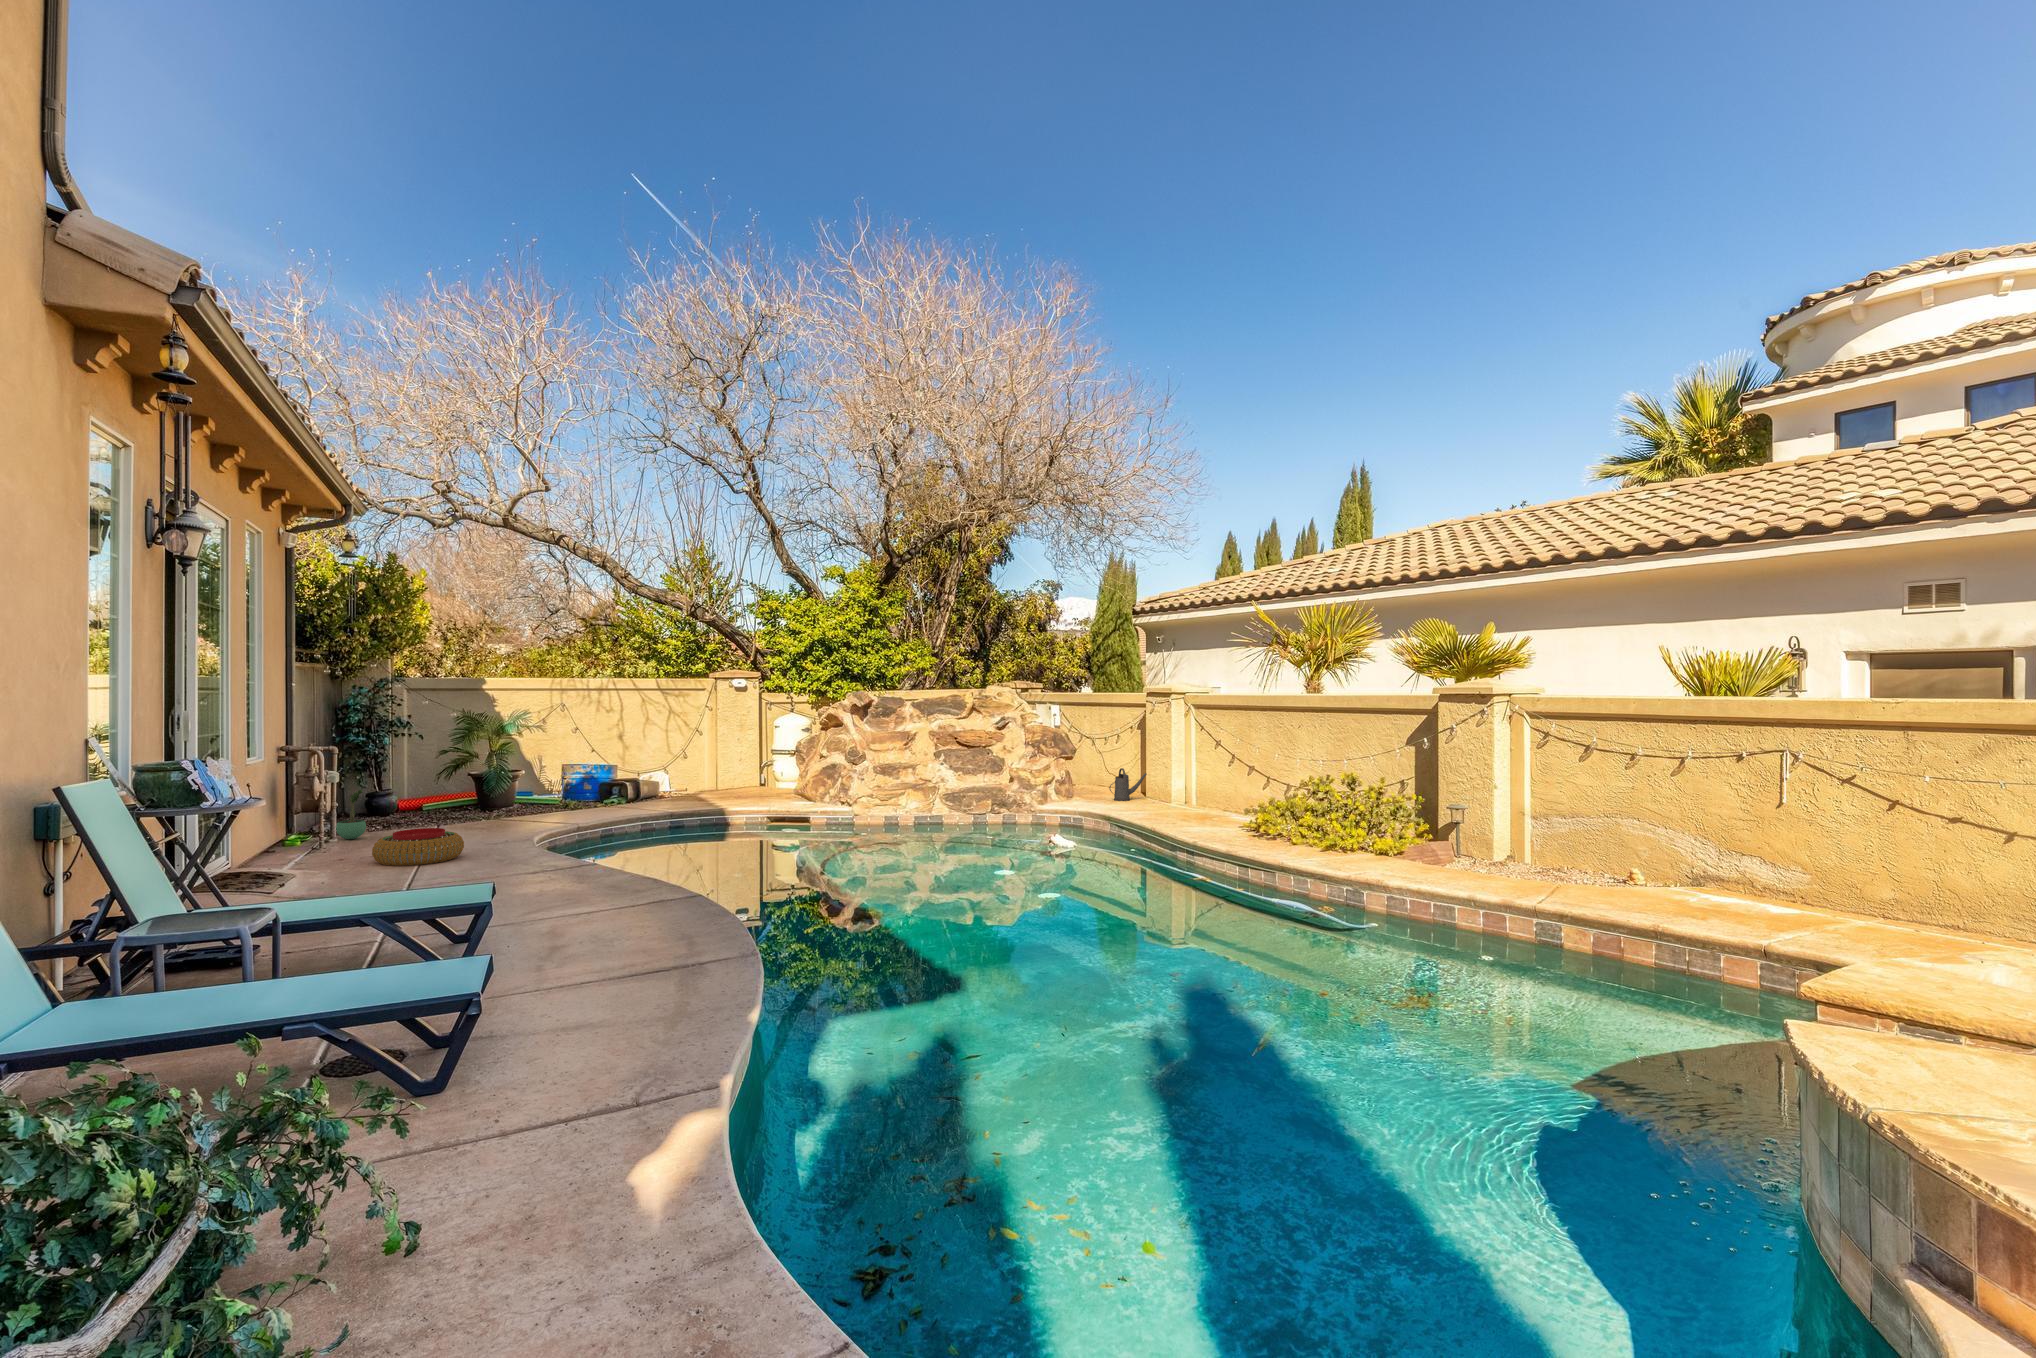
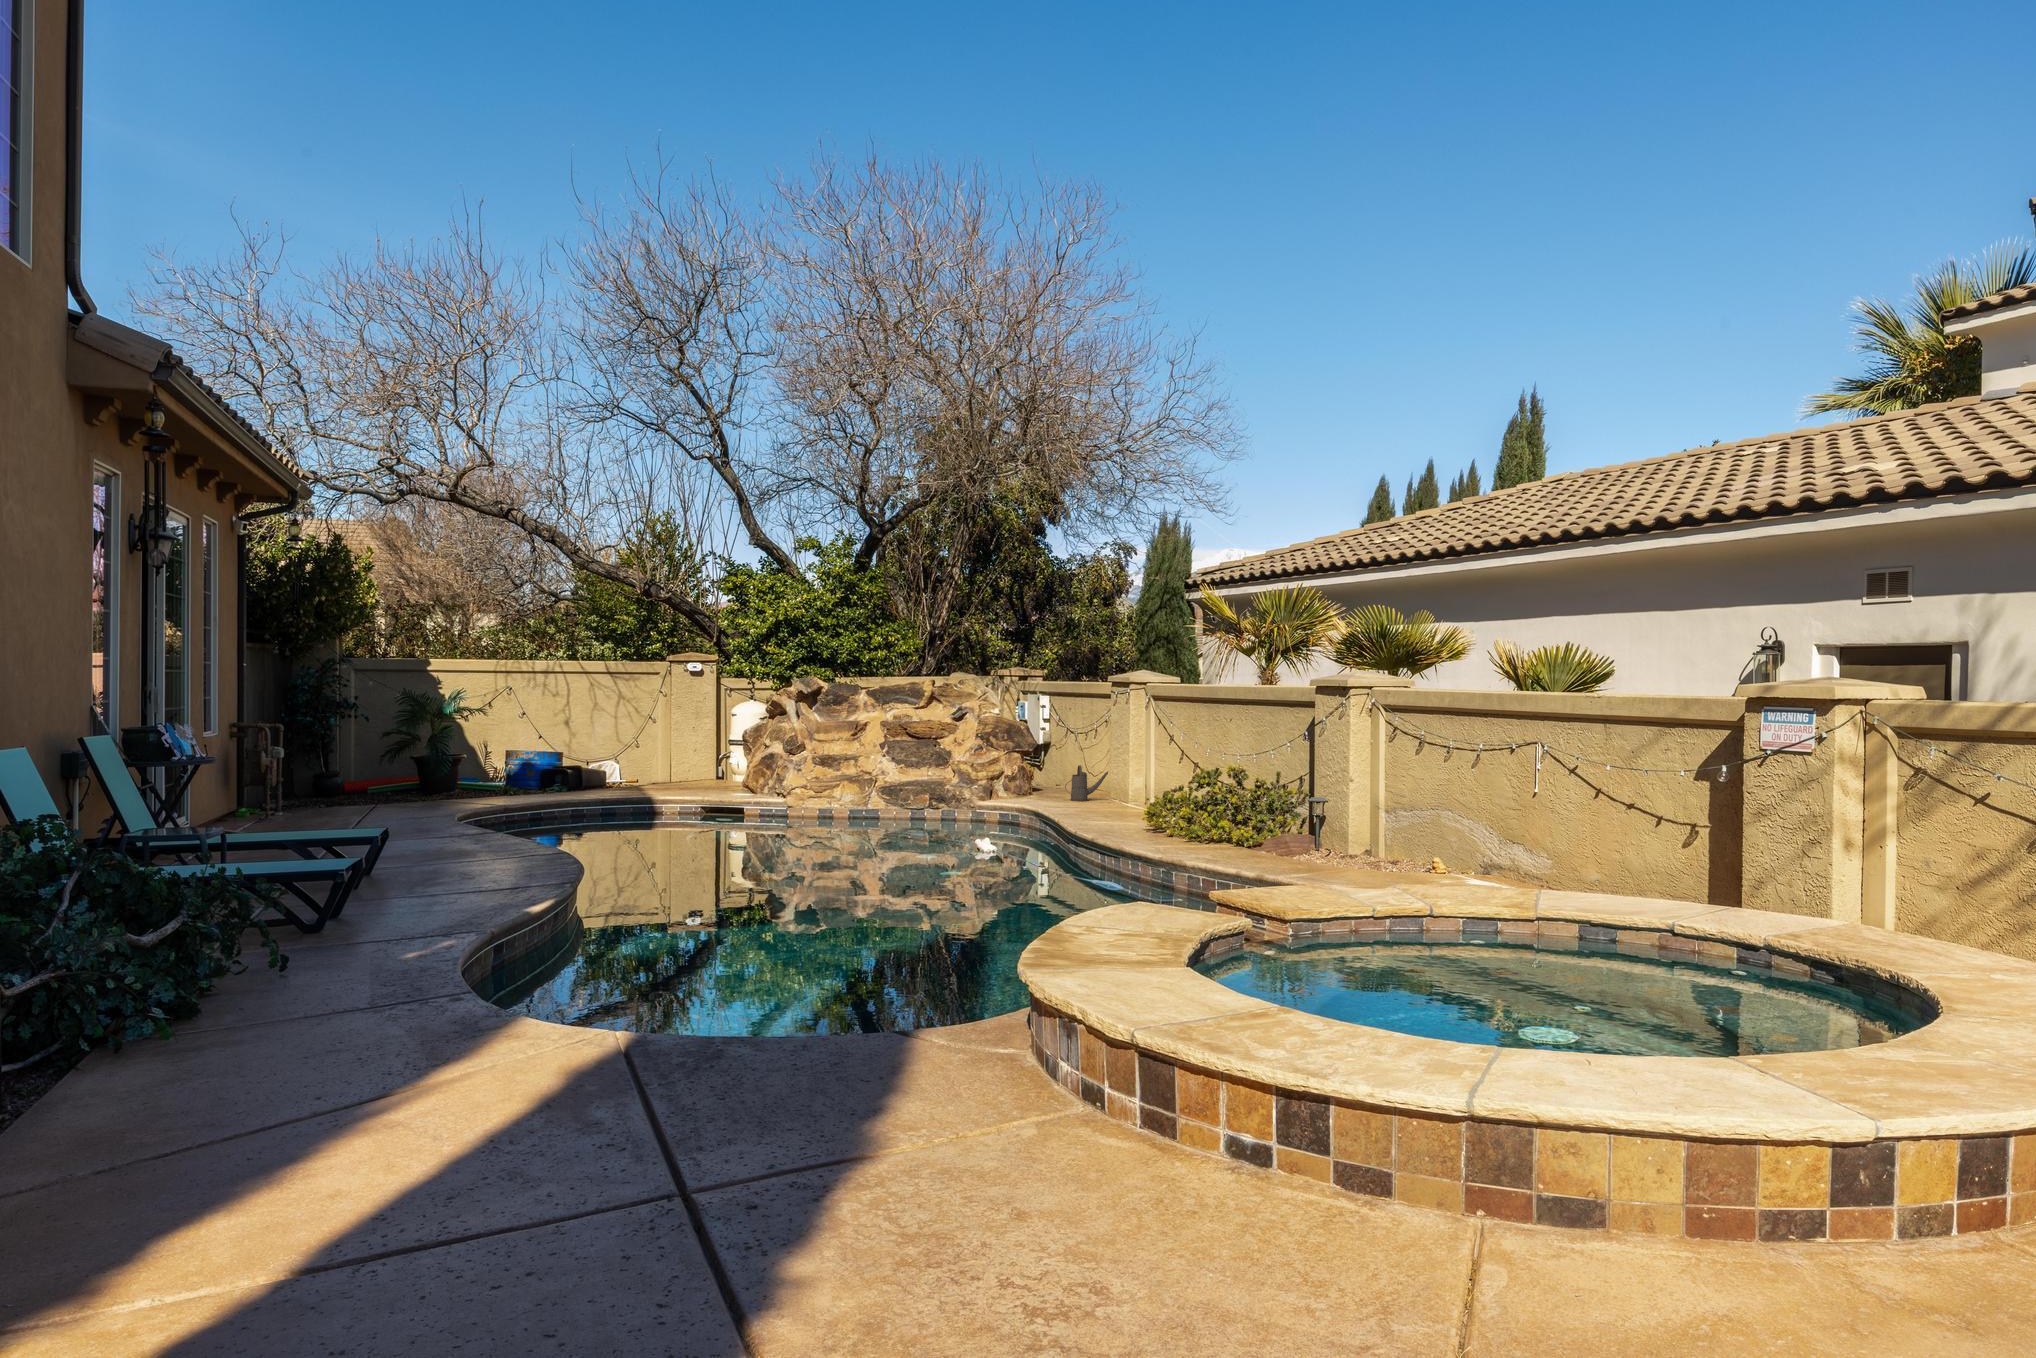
potted plant: present [336,790,366,839] -> none [280,758,305,803]
pouf: present [372,828,464,866] -> none [303,790,379,820]

